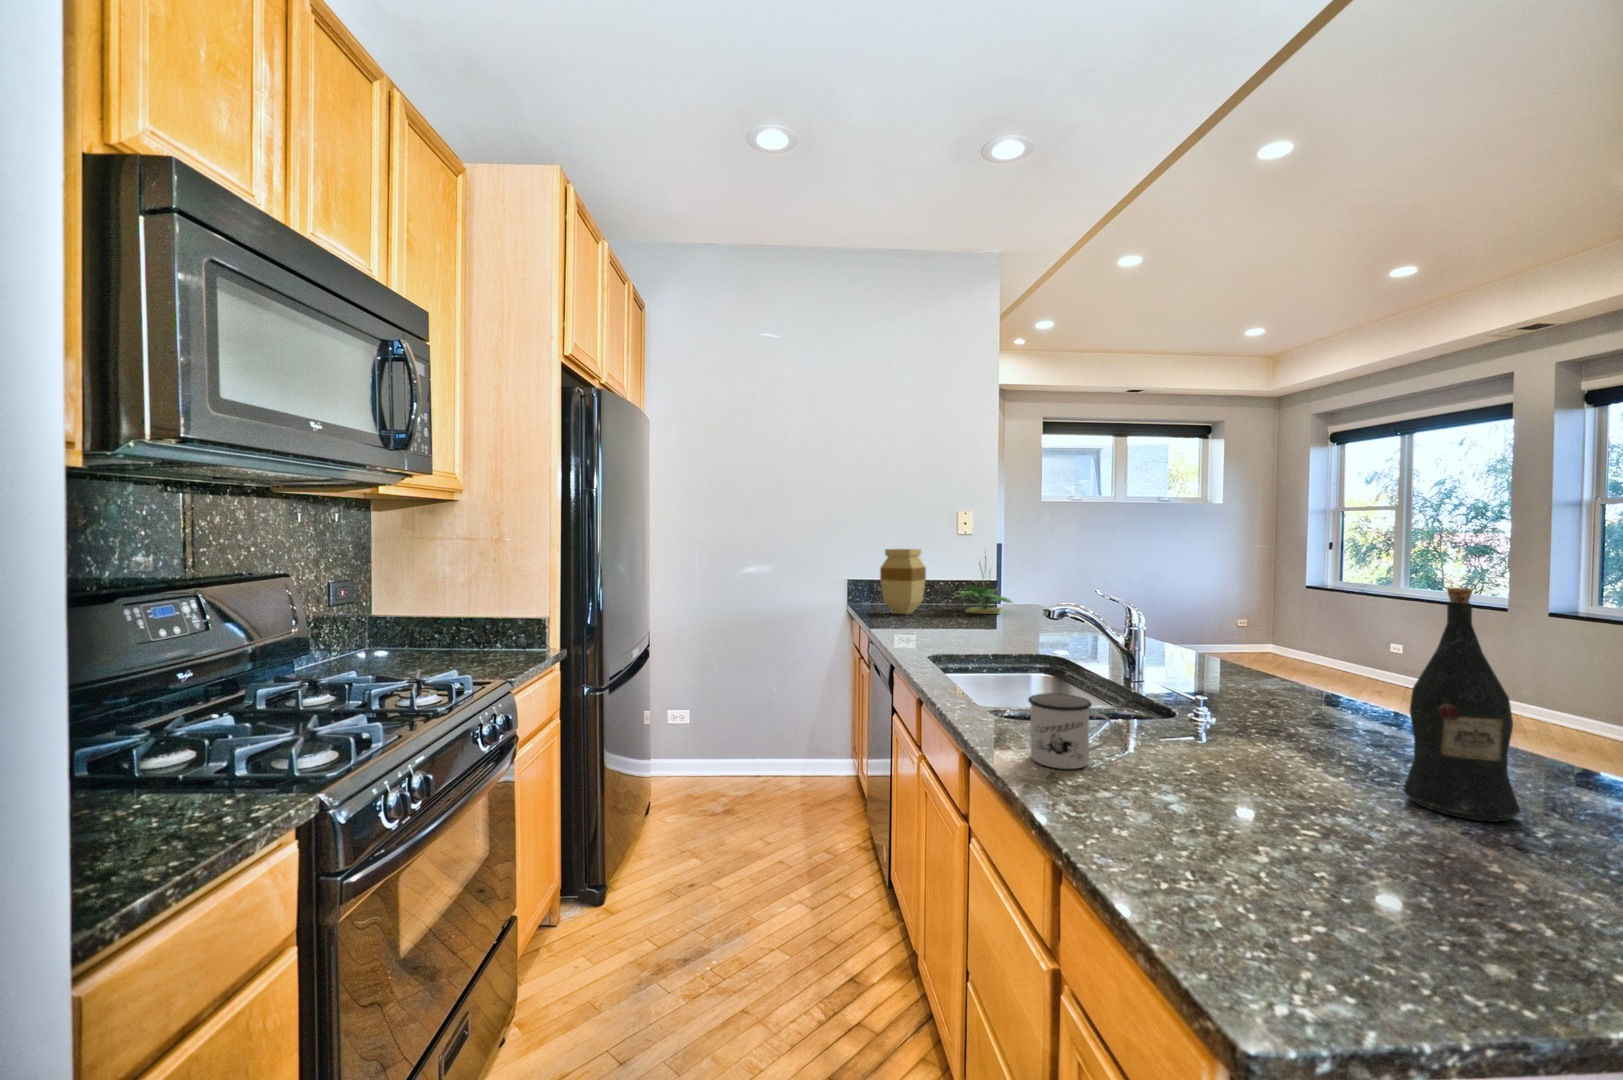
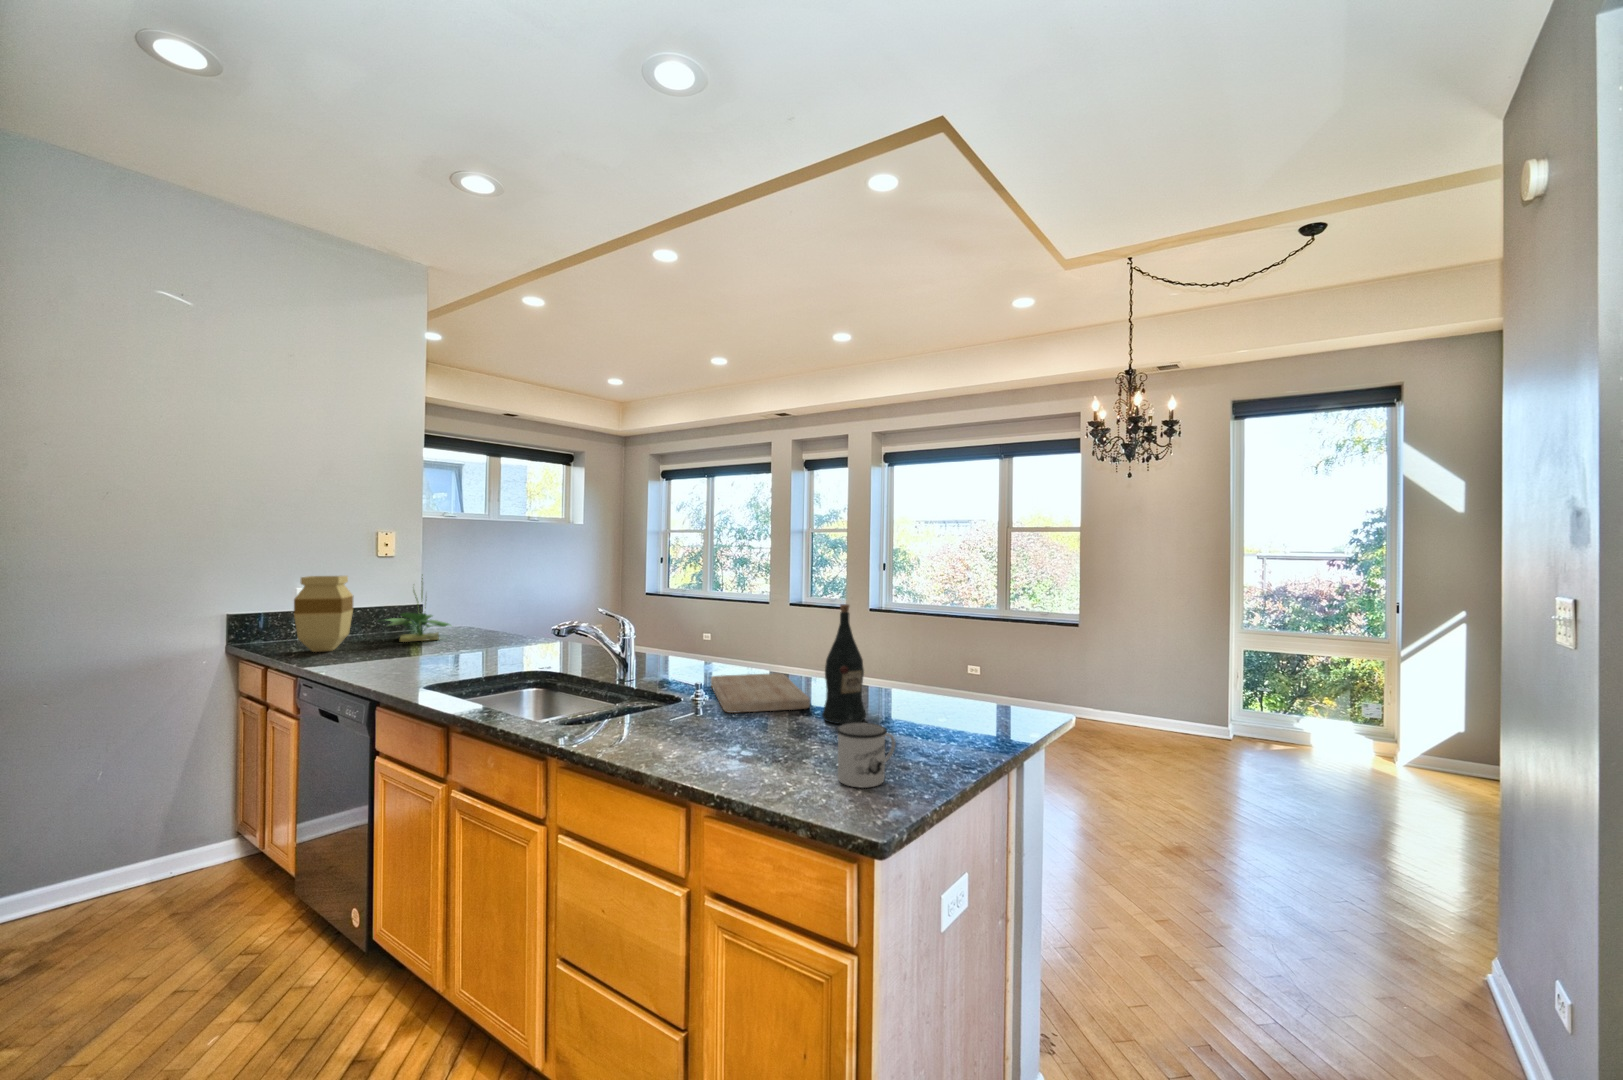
cutting board: none [1225,691,1400,769] -> present [711,673,810,713]
mug: present [1028,693,1114,769] -> present [836,722,895,788]

